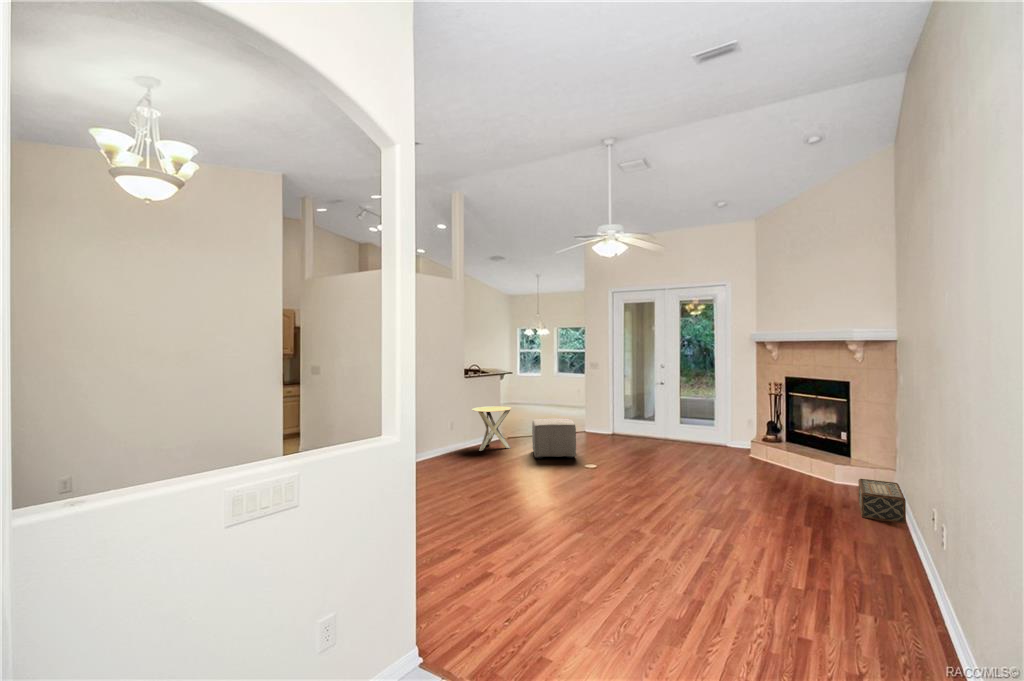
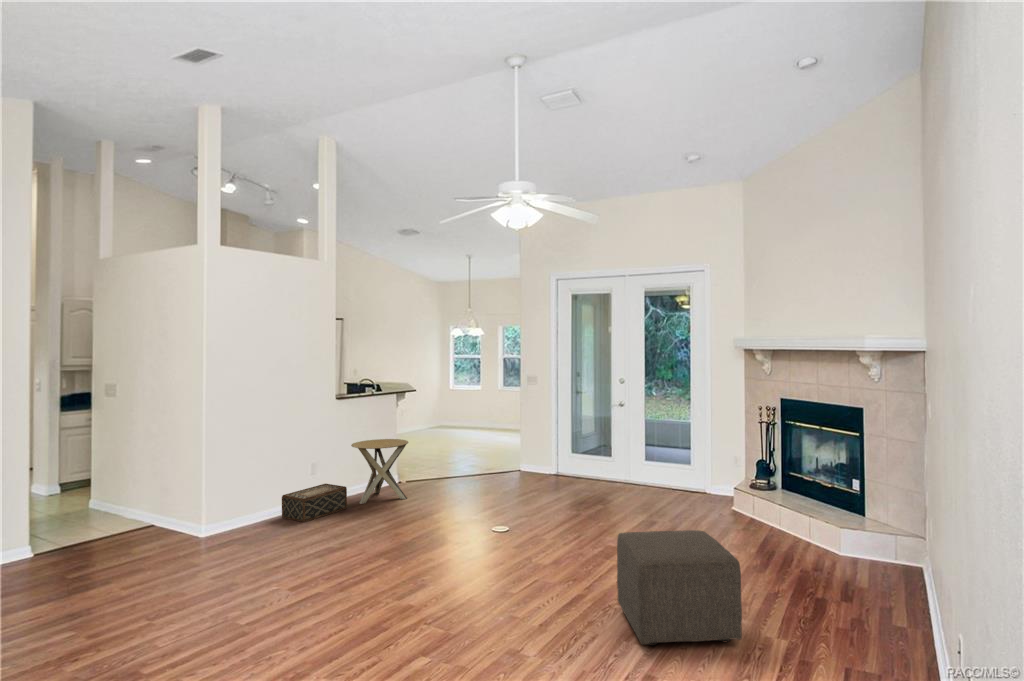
ottoman: present [532,418,576,459] -> present [617,530,742,646]
woven basket: present [858,479,906,524] -> present [282,484,347,522]

